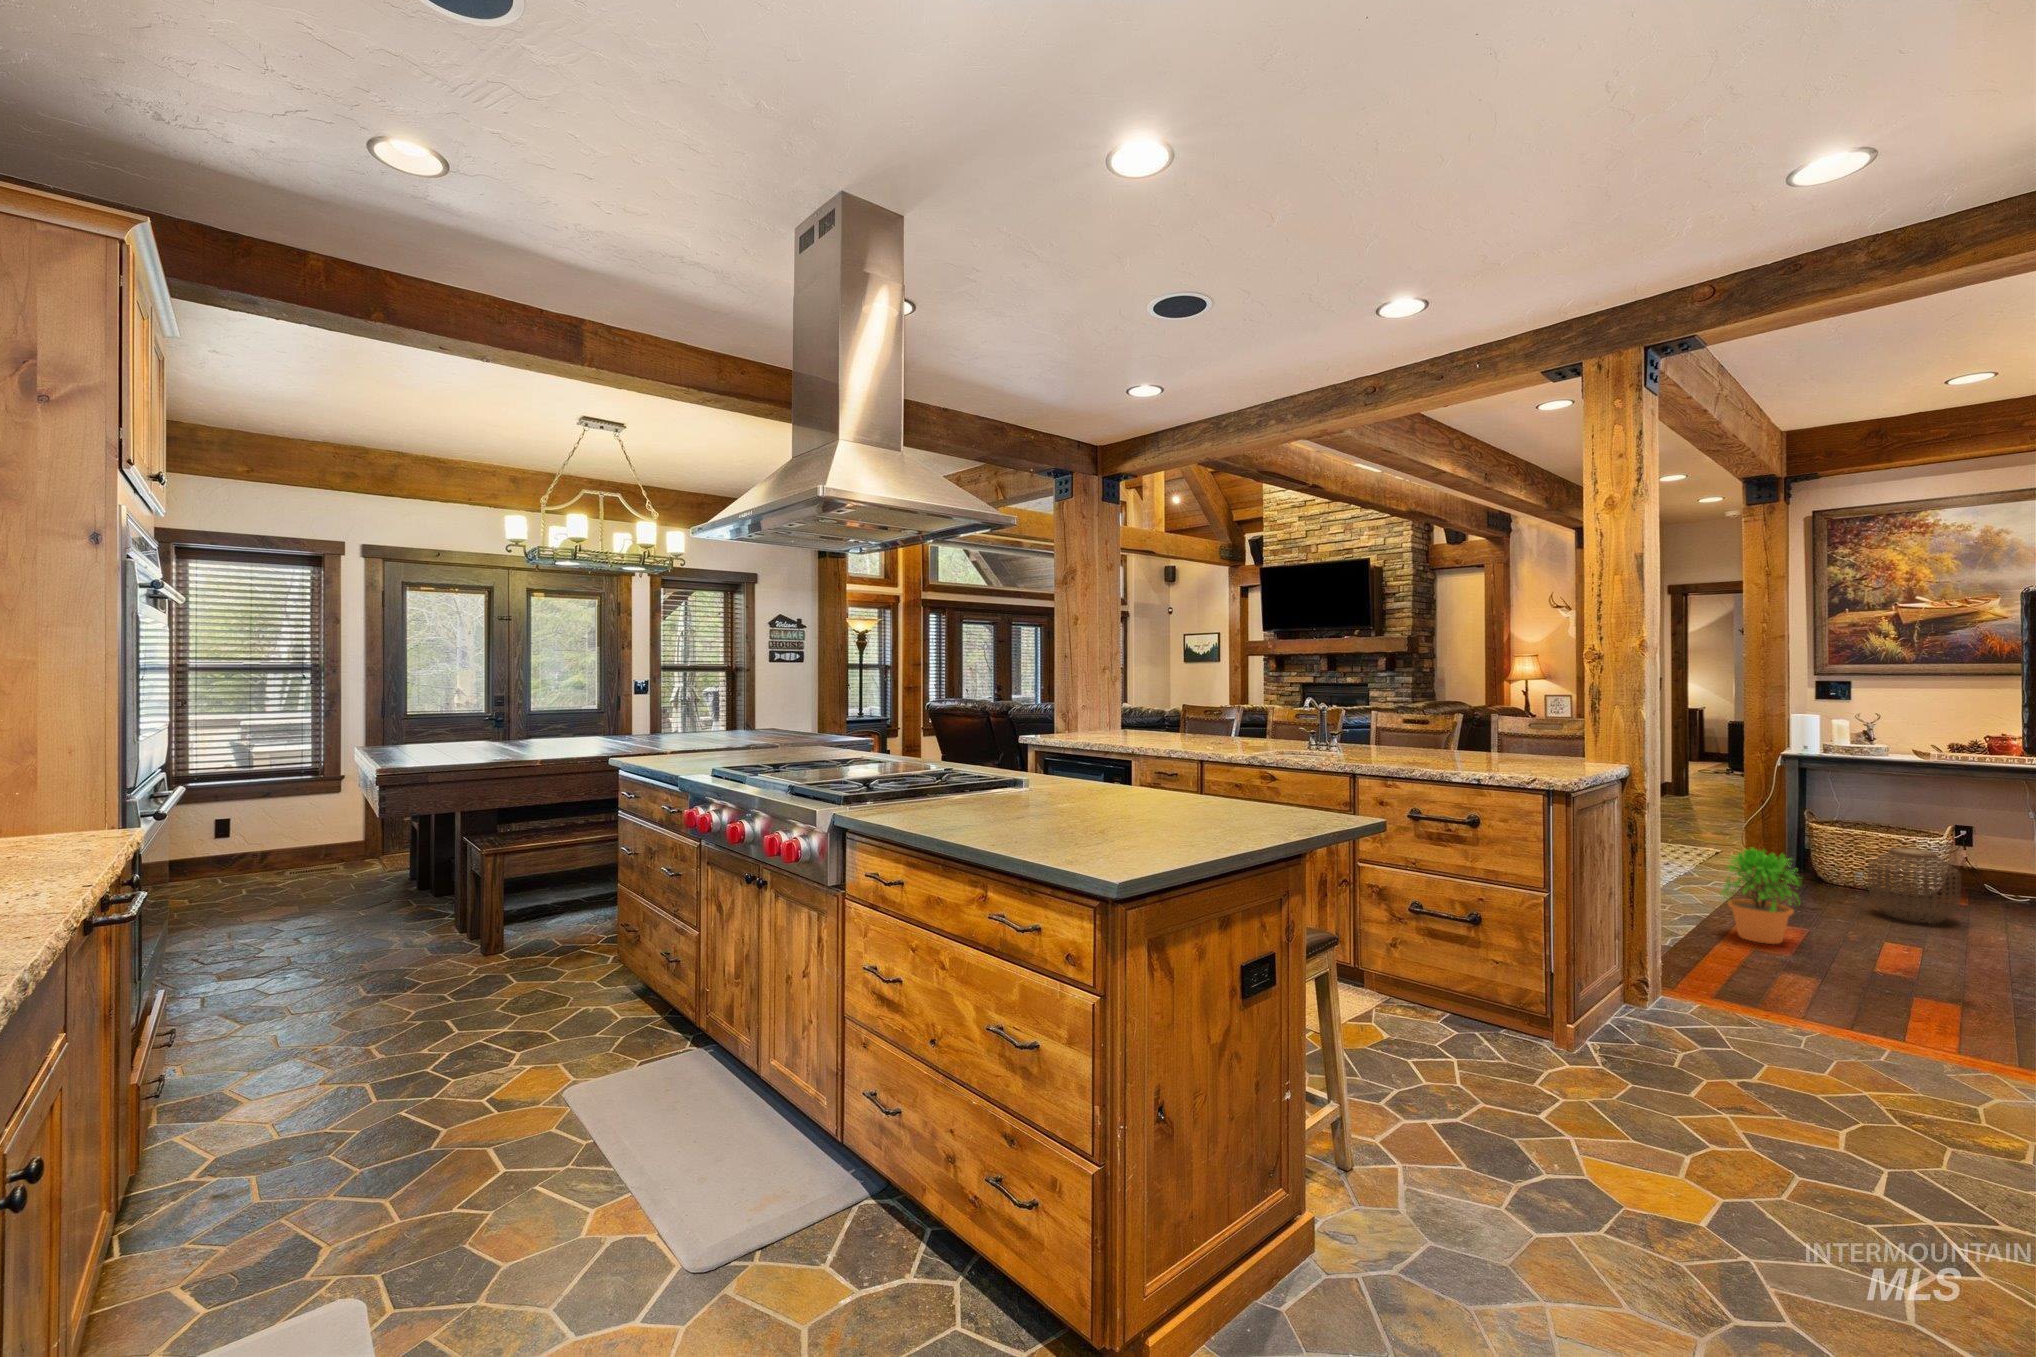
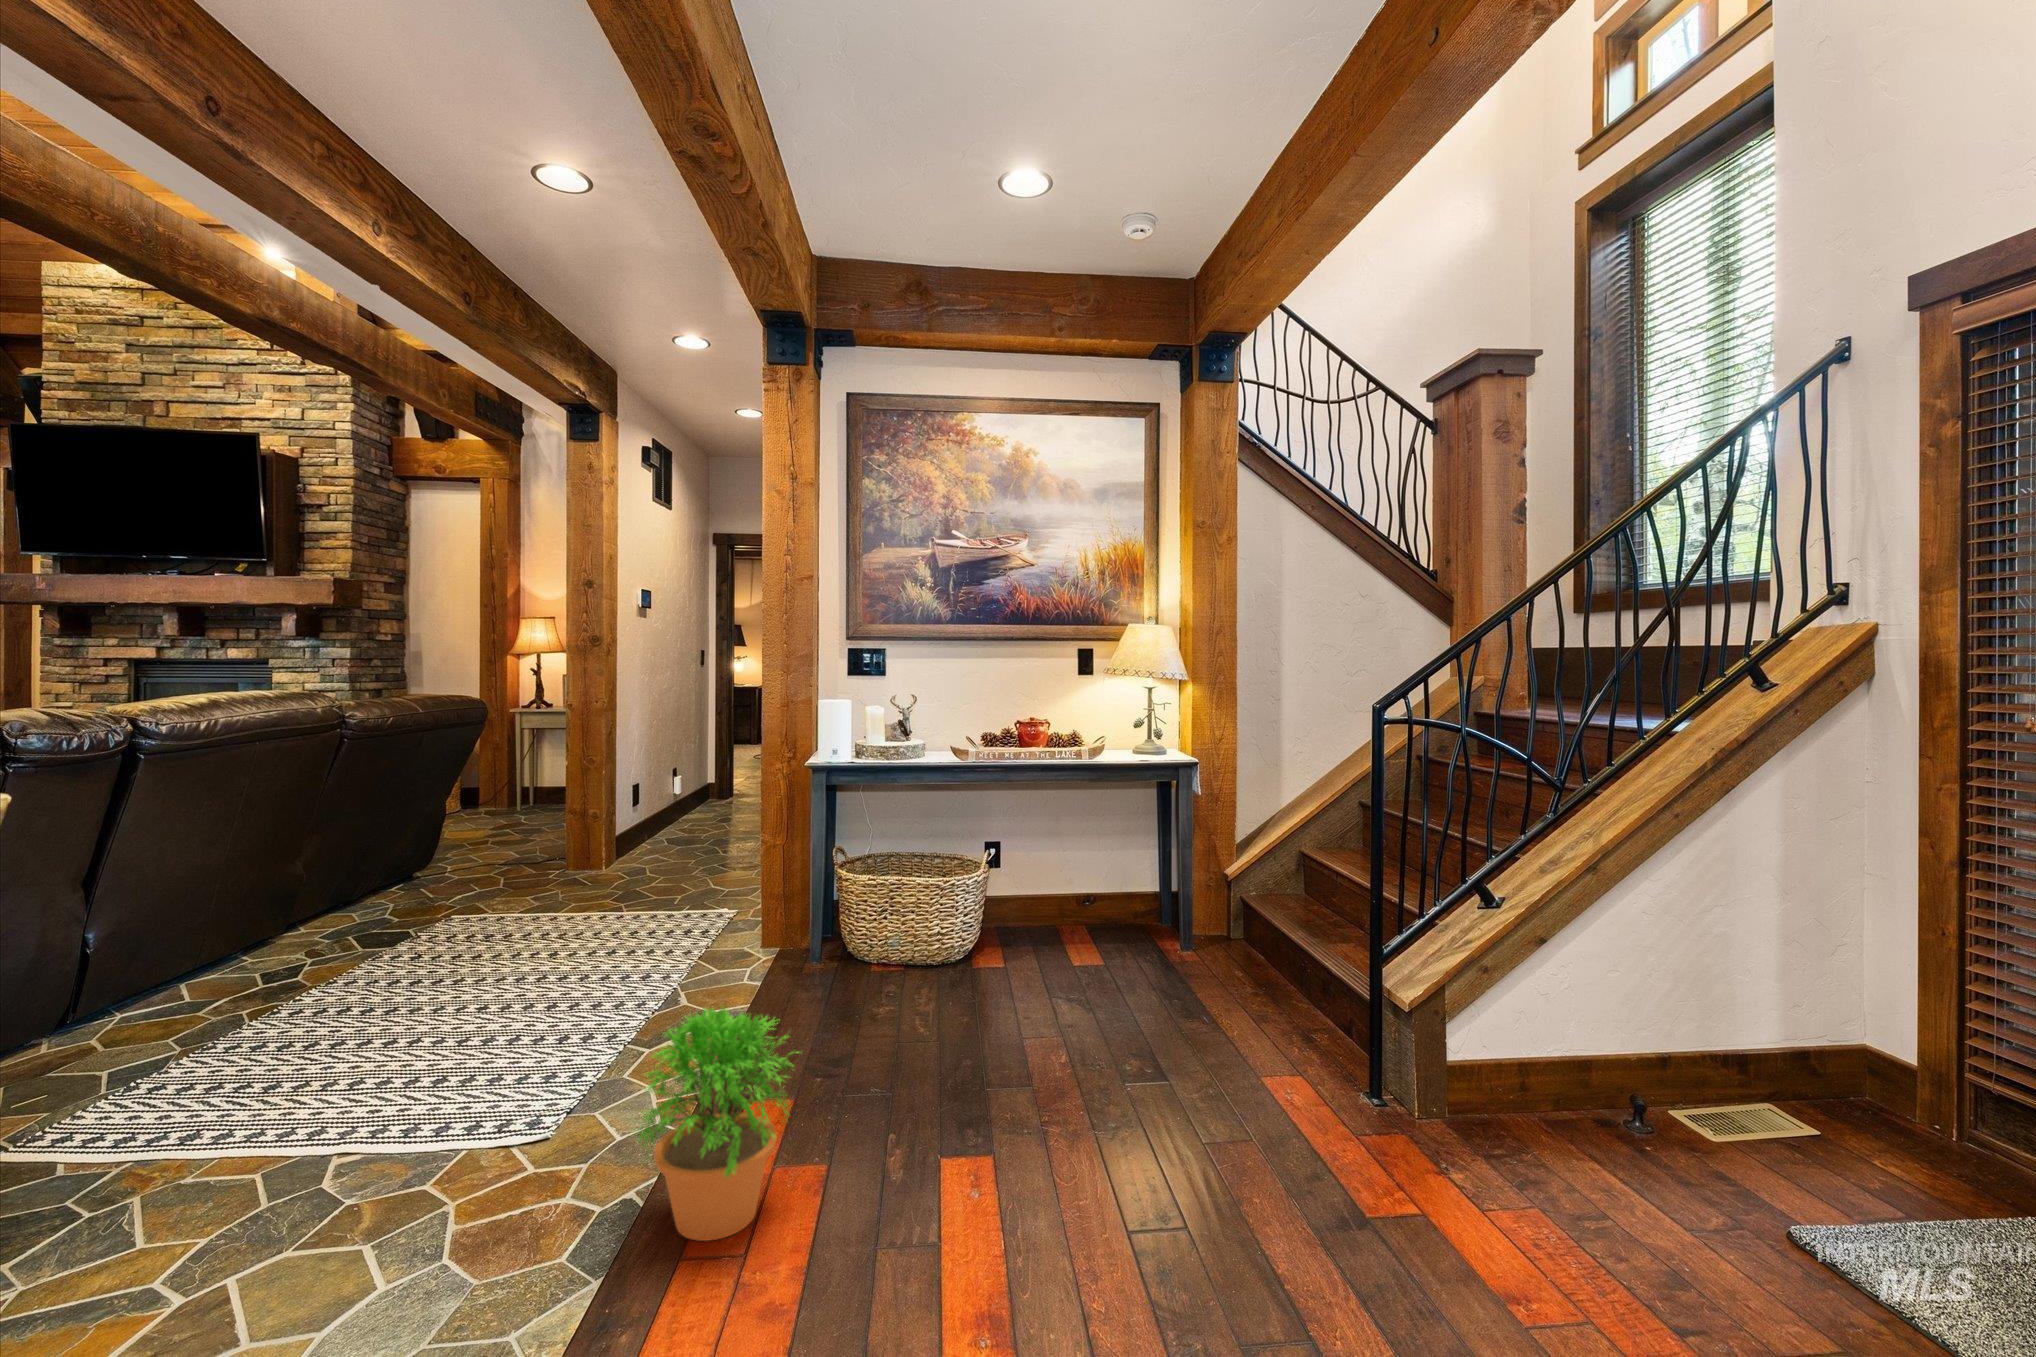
woven basket: present [1868,848,1961,923] -> none [900,908,1006,1035]

